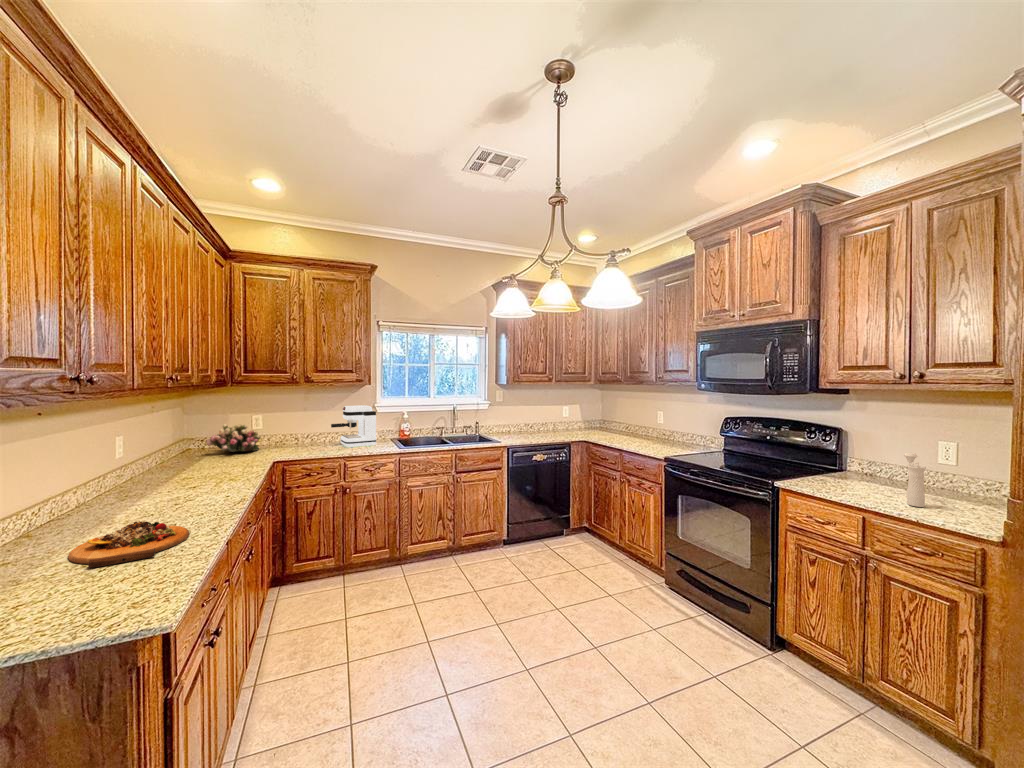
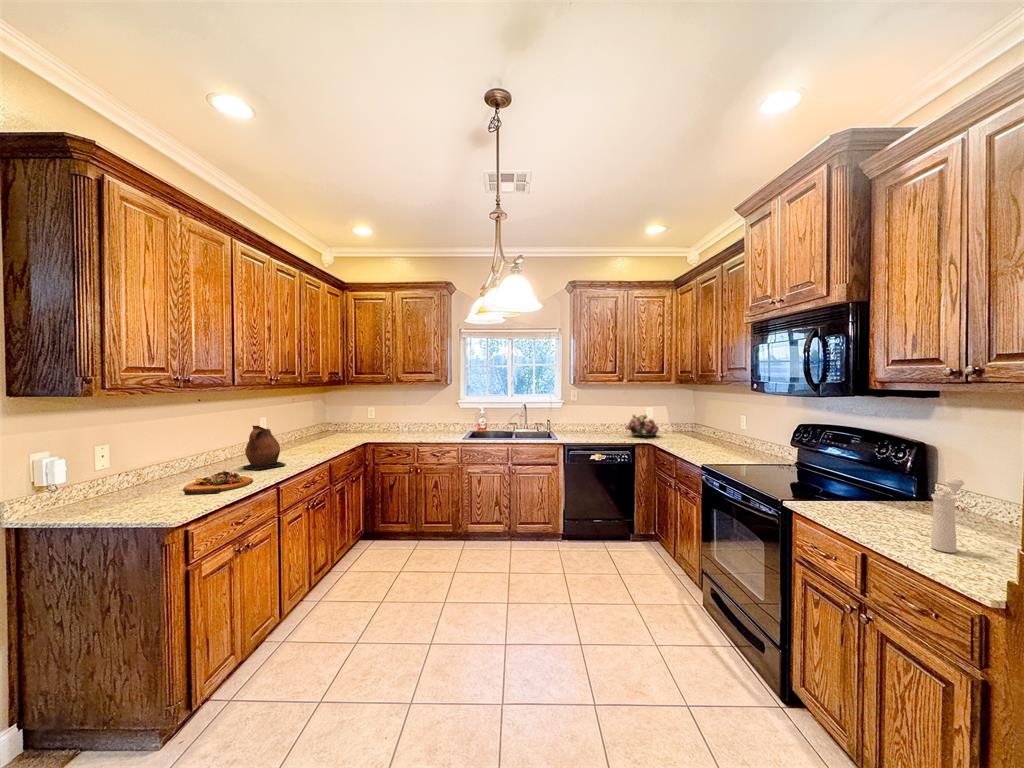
coffee maker: present [331,405,376,448] -> none [417,401,450,436]
flower arrangement: present [206,424,261,452] -> present [625,414,659,436]
ceramic pitcher: none [129,447,205,514] -> present [244,426,285,469]

